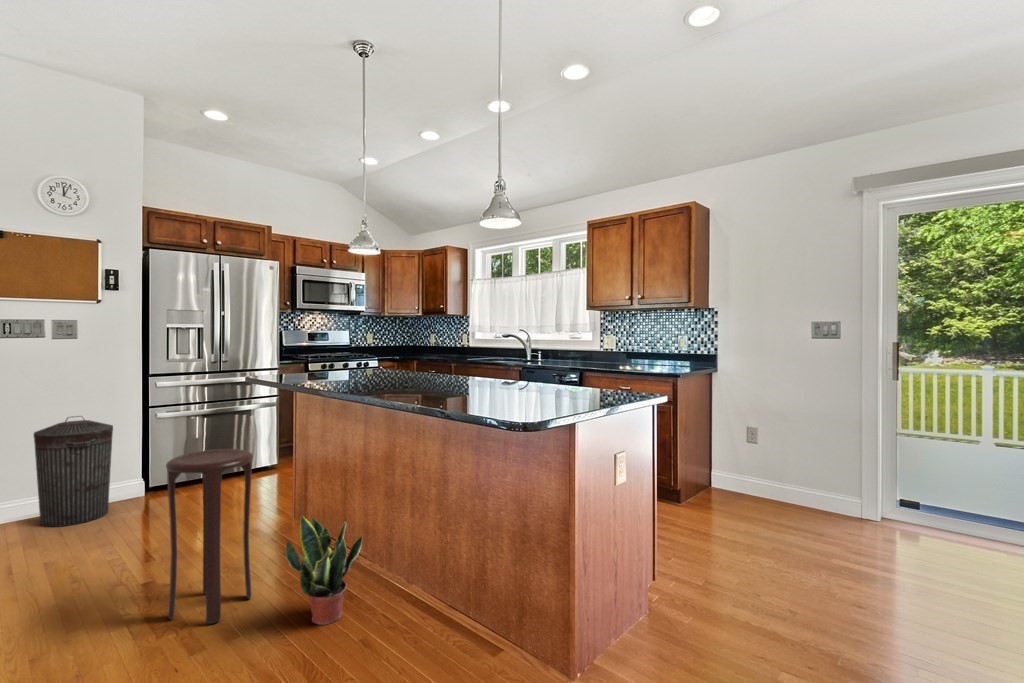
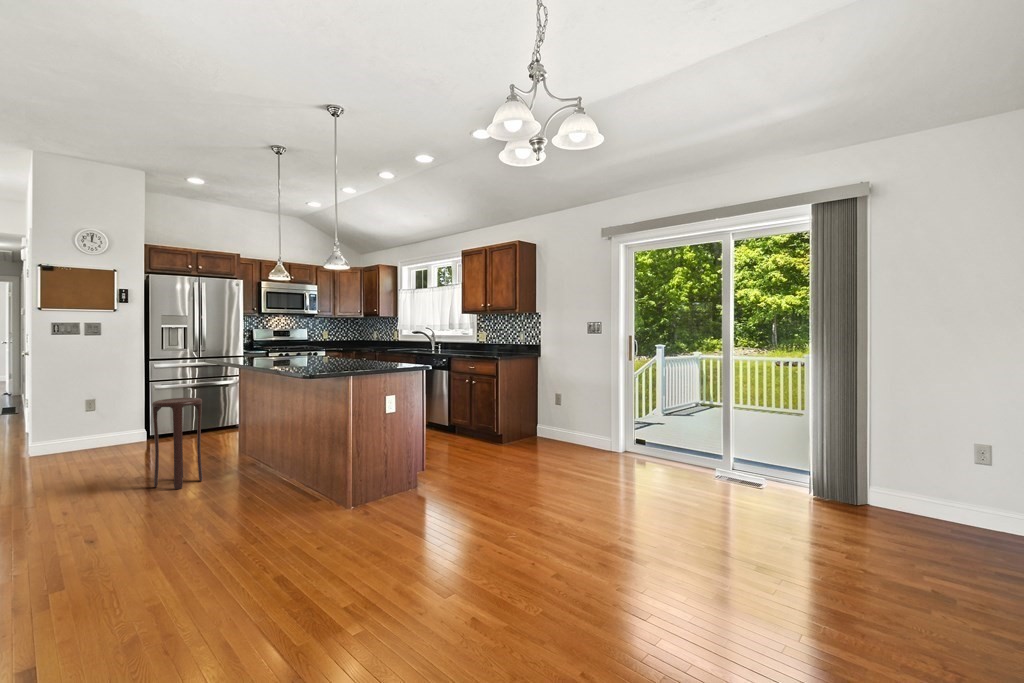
trash can: present [34,416,113,527] -> none [75,386,126,455]
potted plant: present [286,516,362,625] -> none [216,429,263,489]

